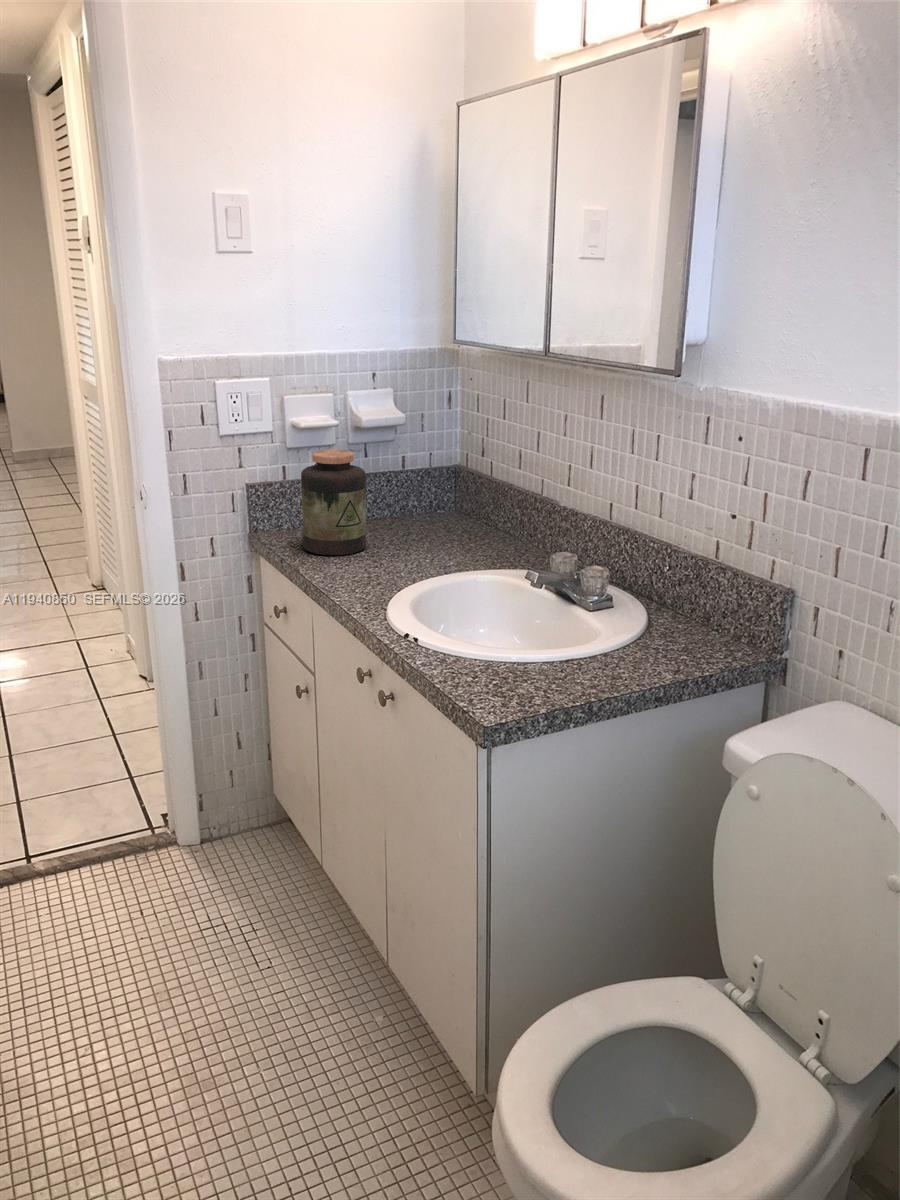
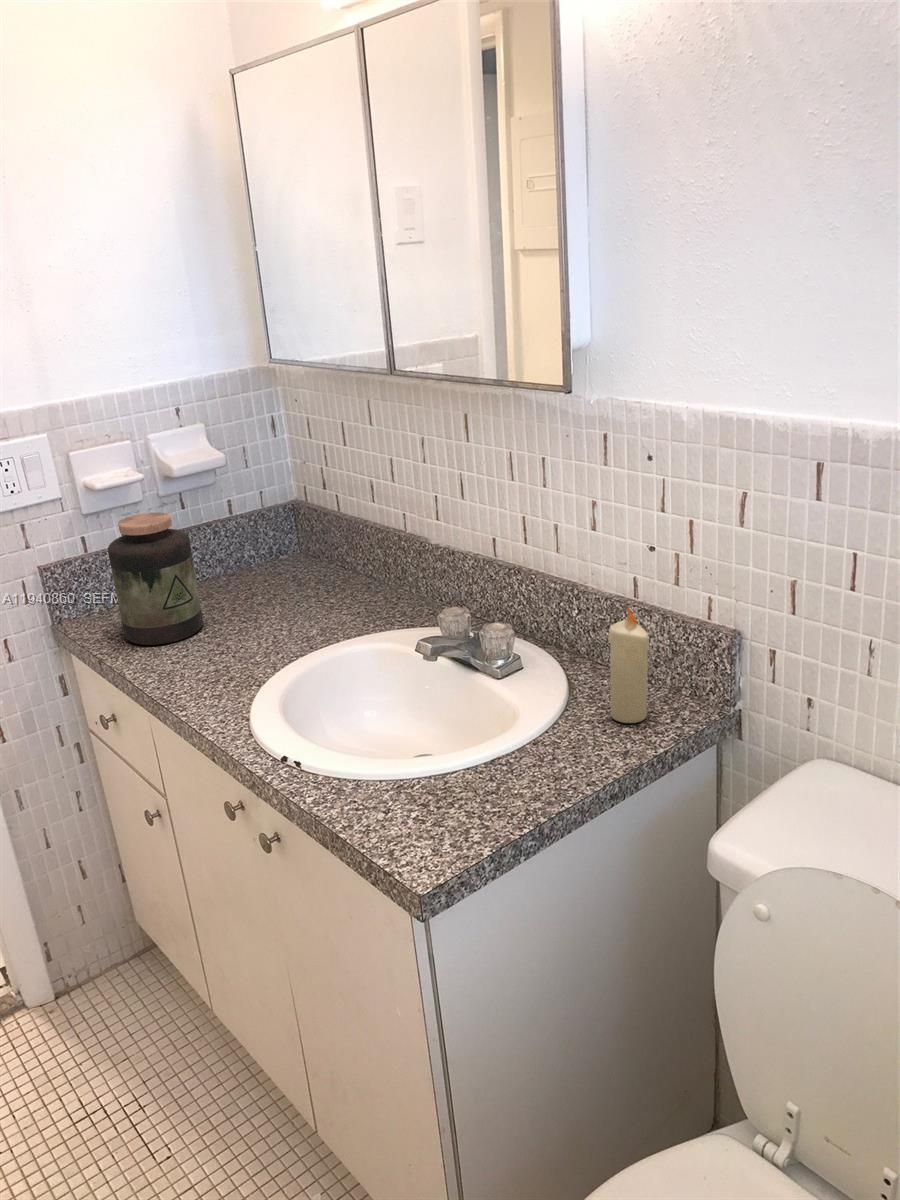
candle: none [675,555,714,654] -> present [608,607,650,723]

